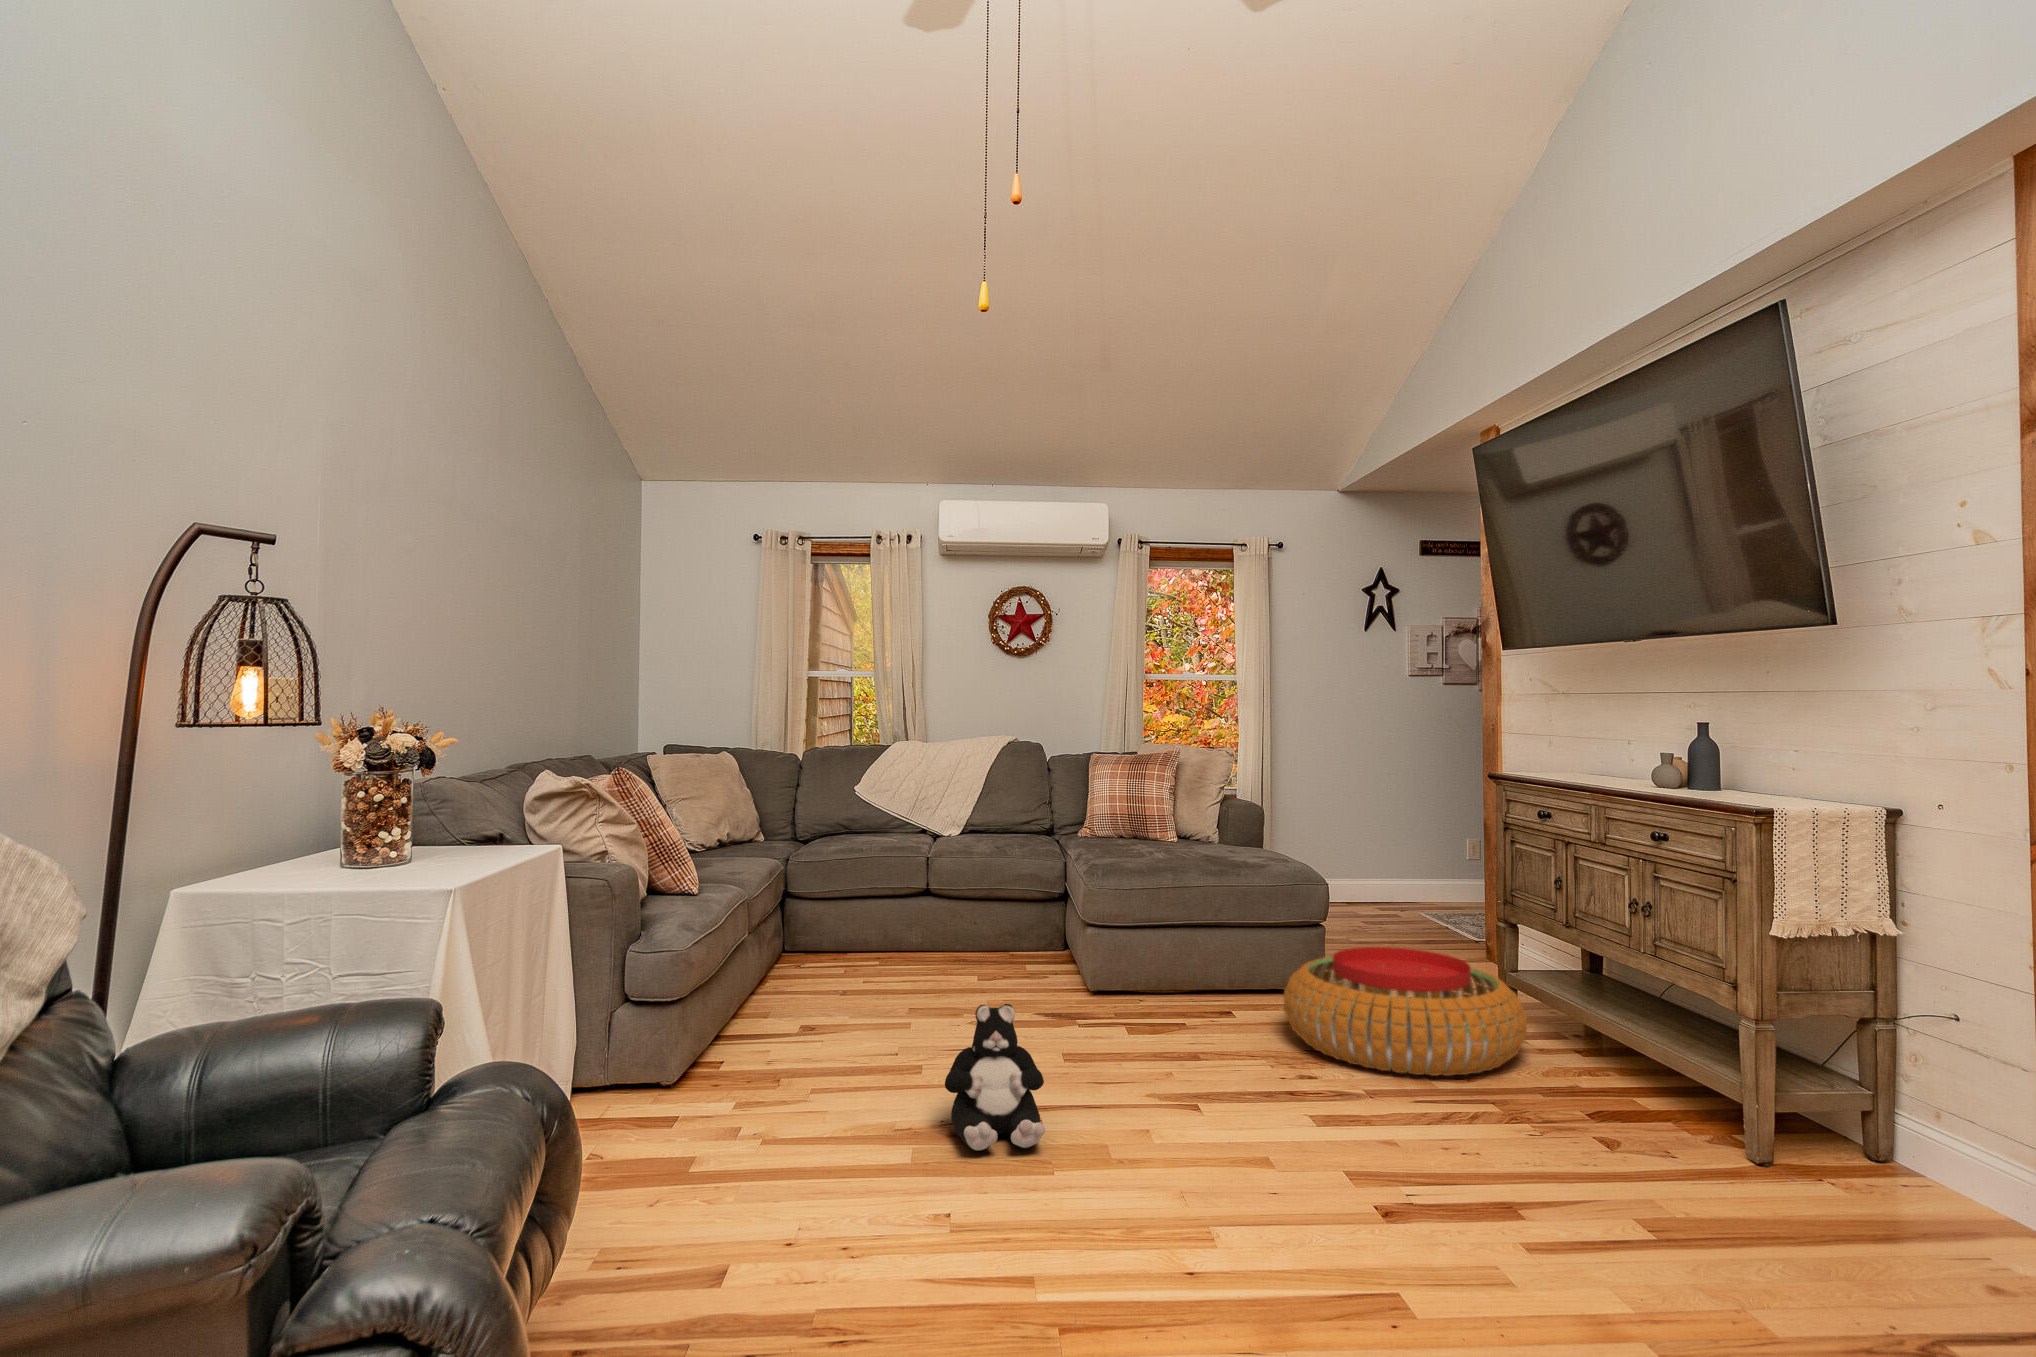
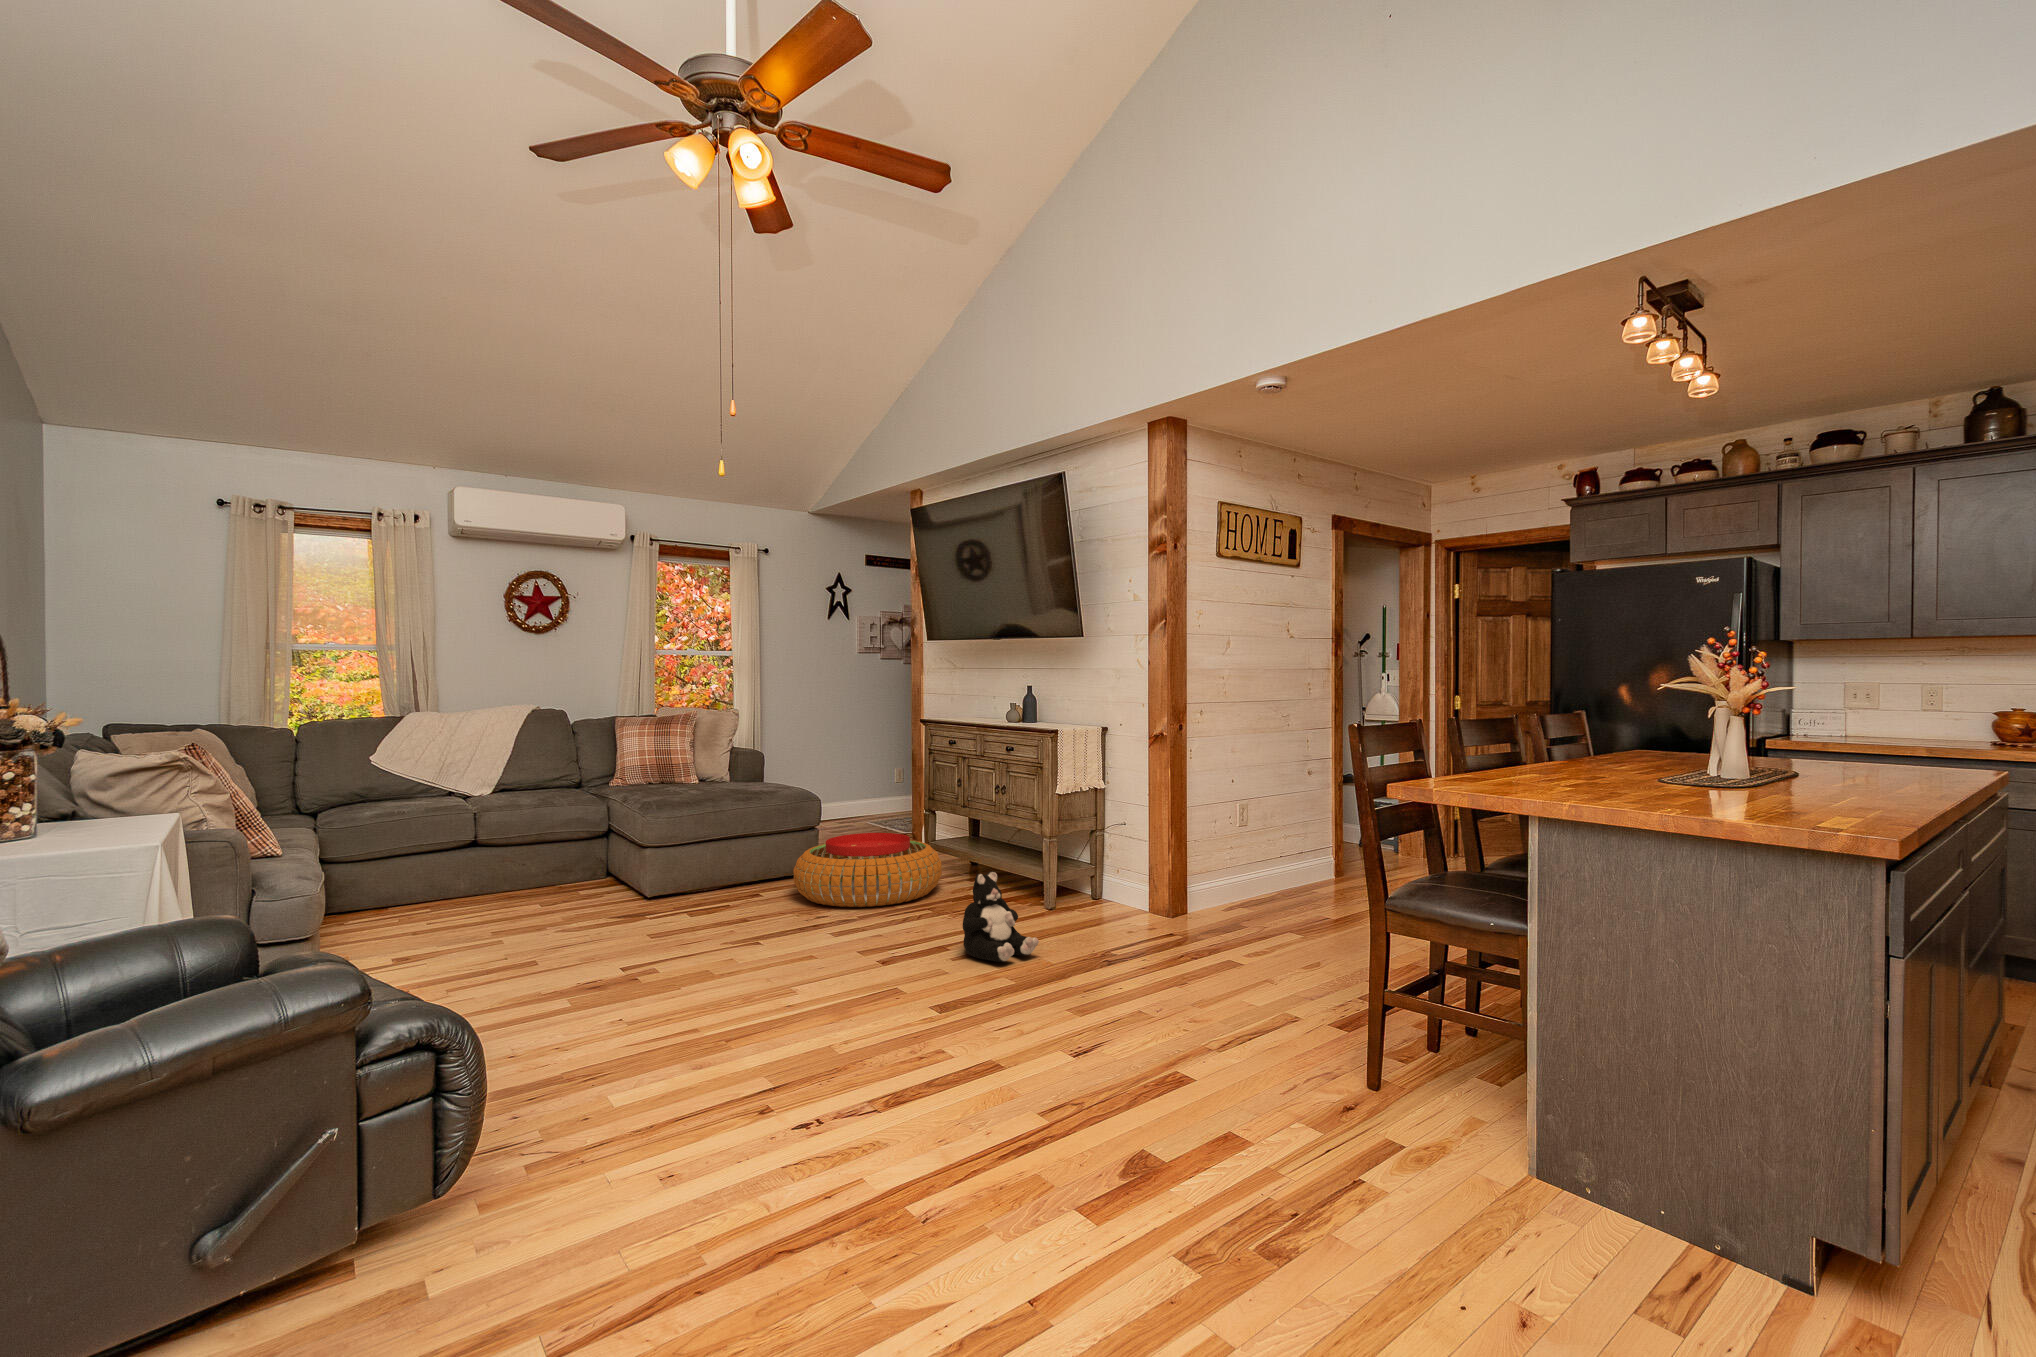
plush toy: present [945,1004,1045,1151] -> present [963,871,1039,962]

